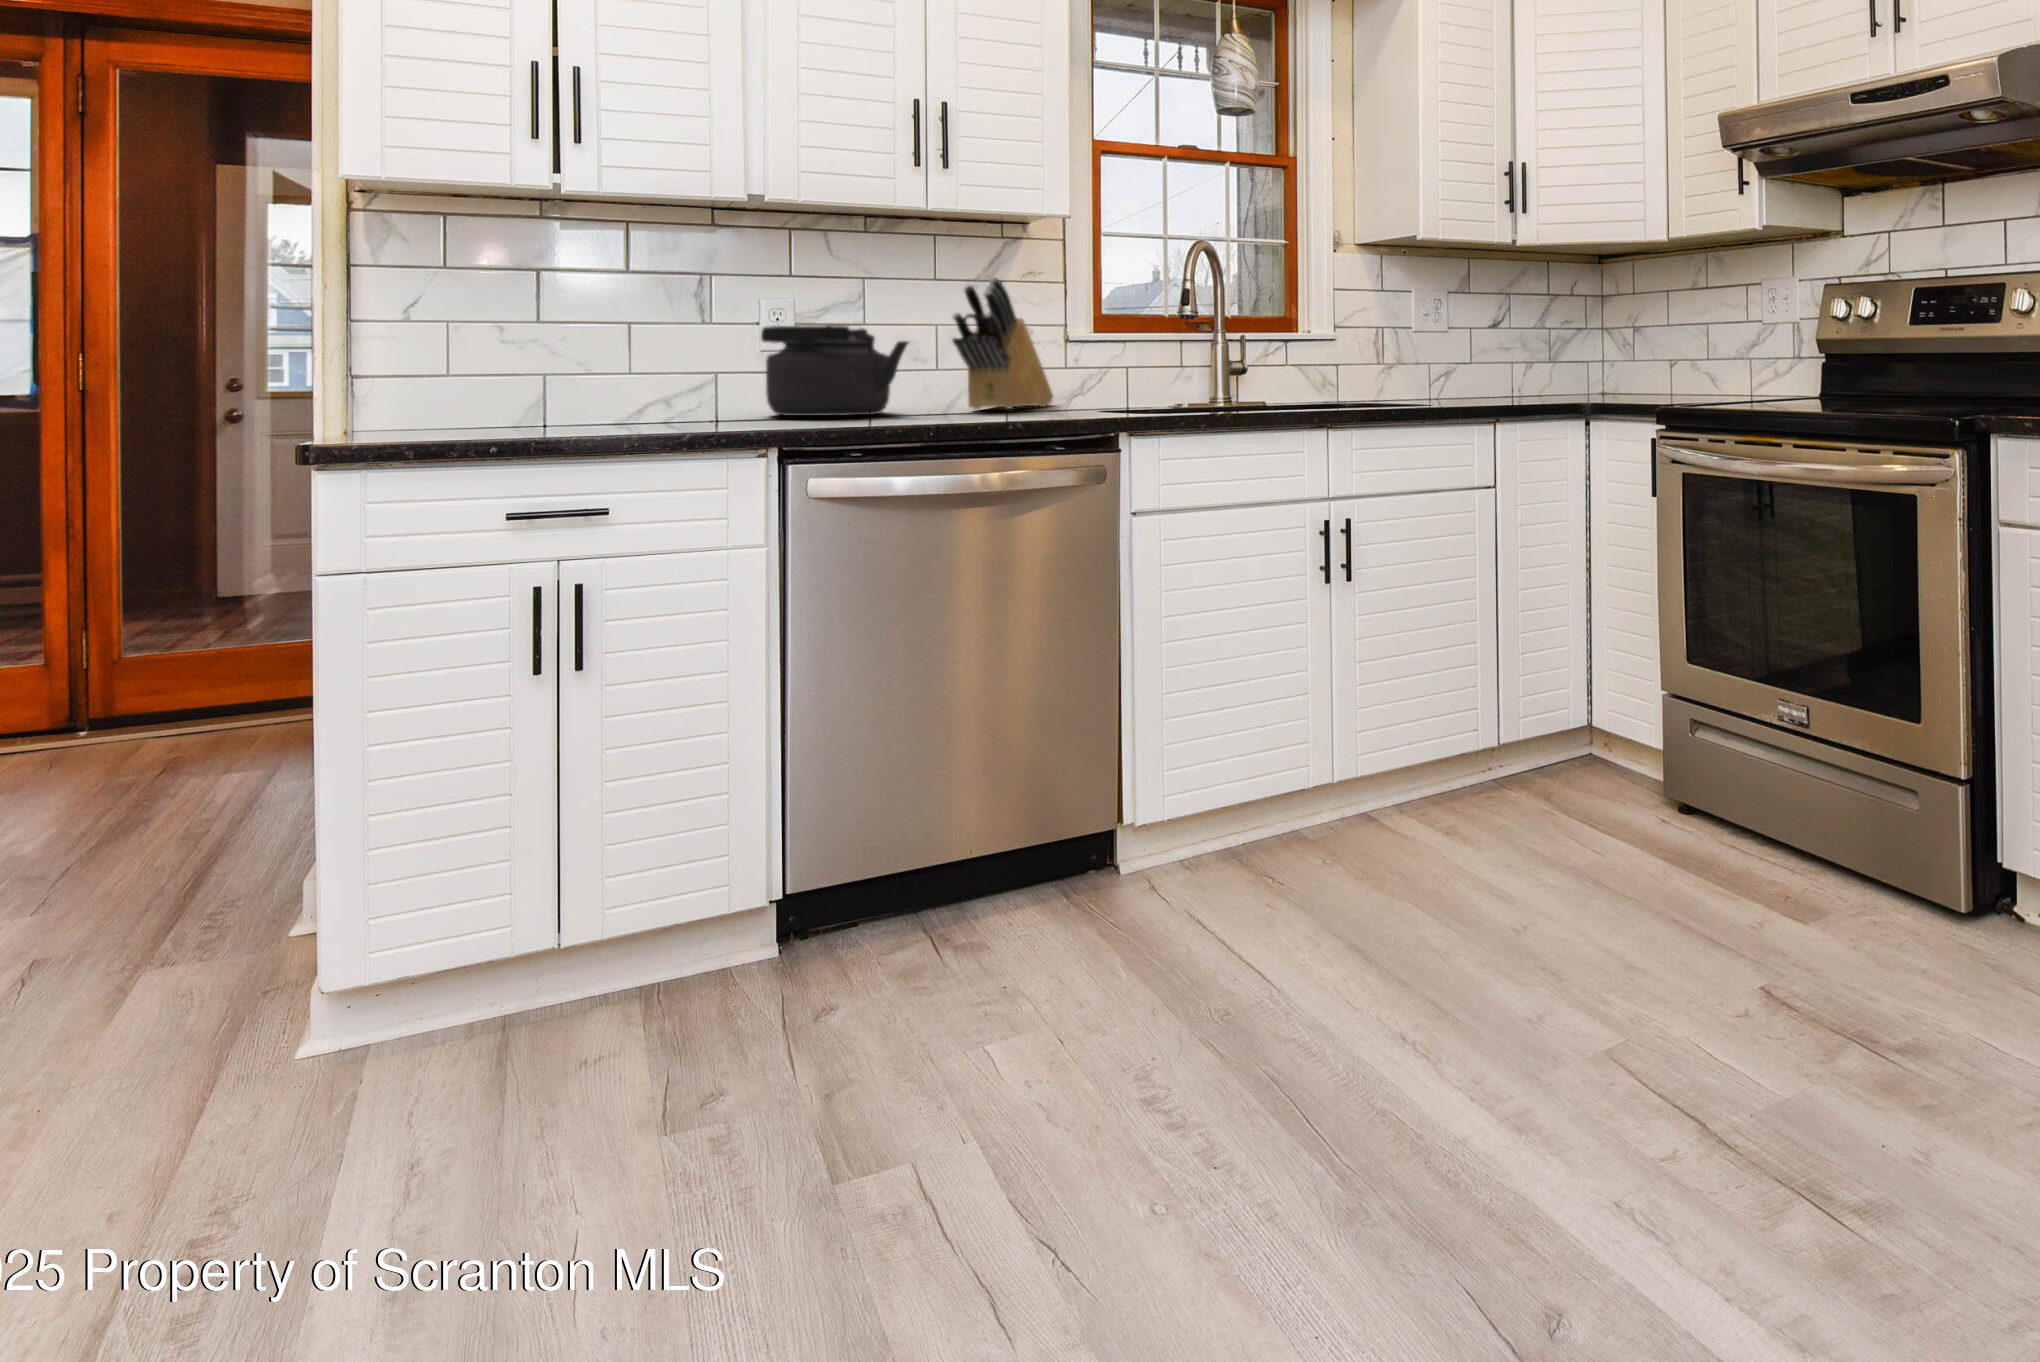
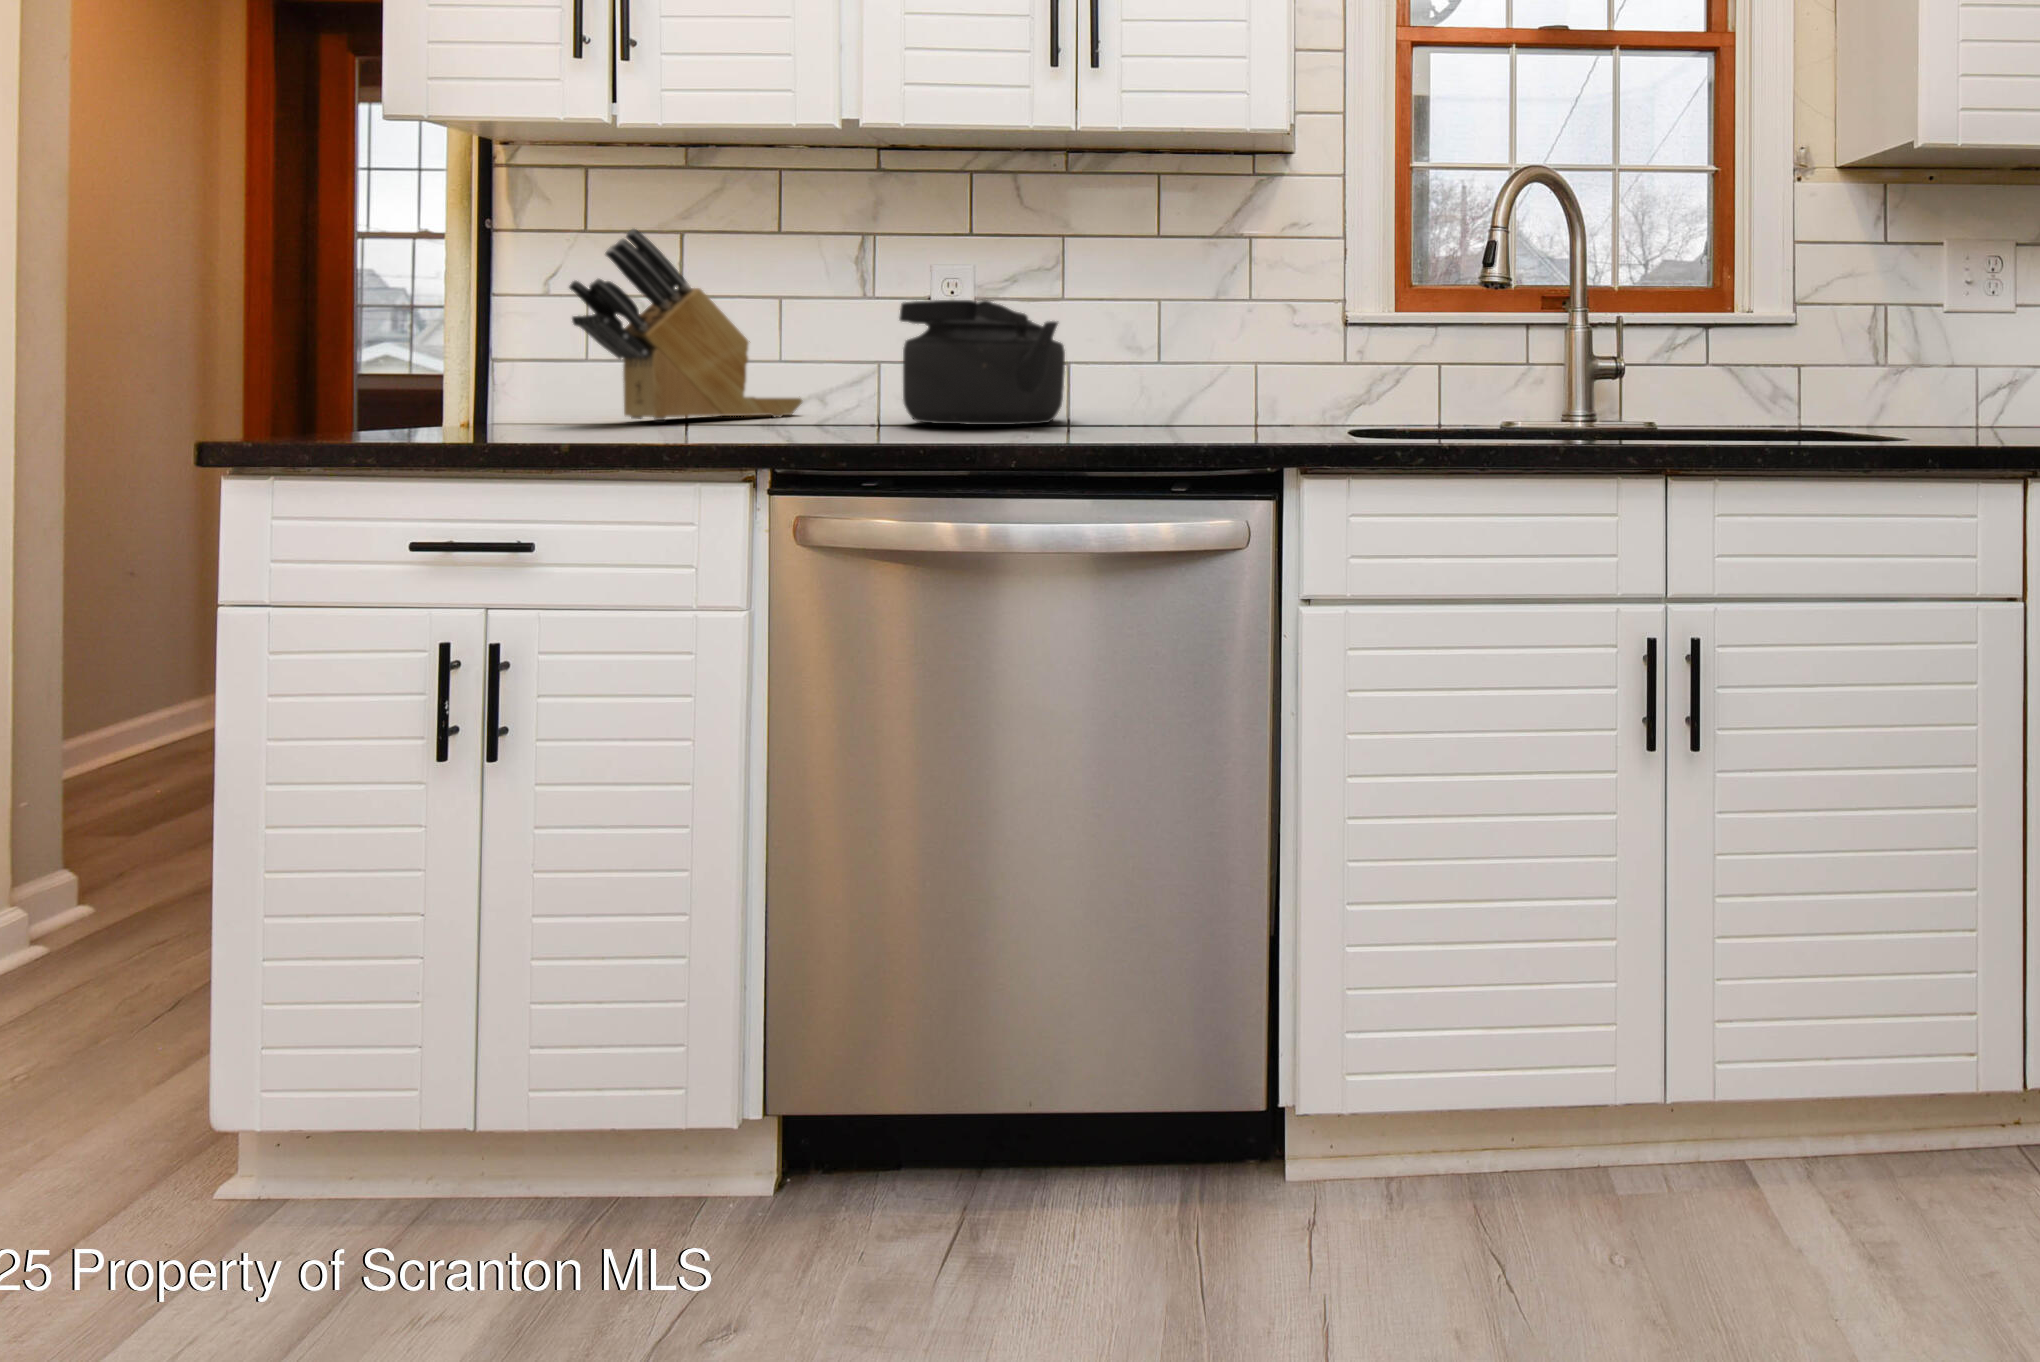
knife block: present [953,278,1053,409] -> present [569,229,802,420]

